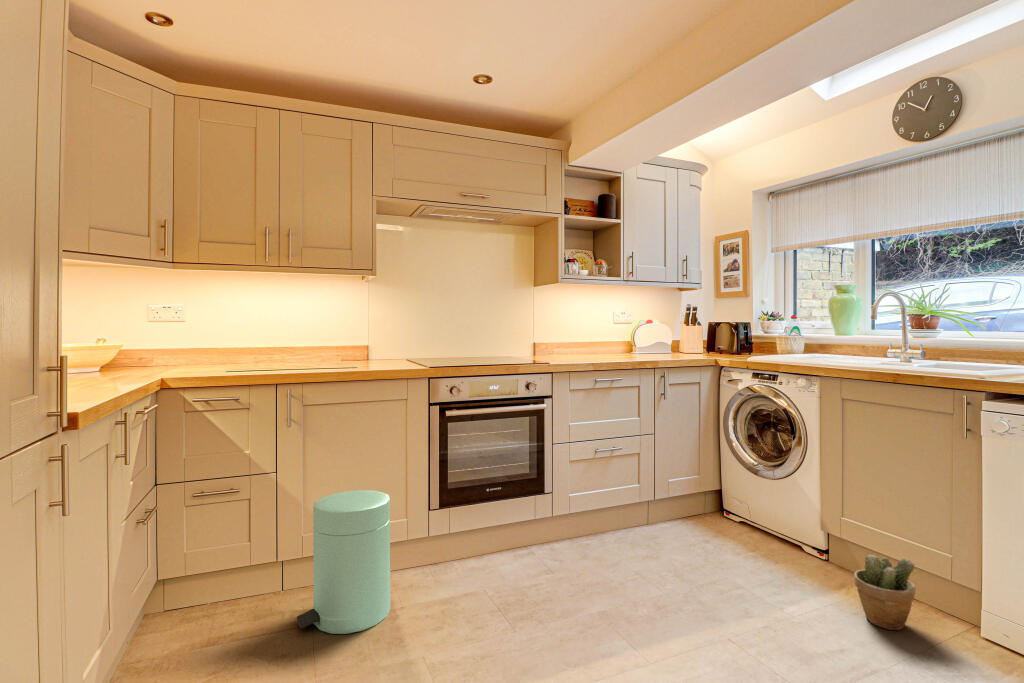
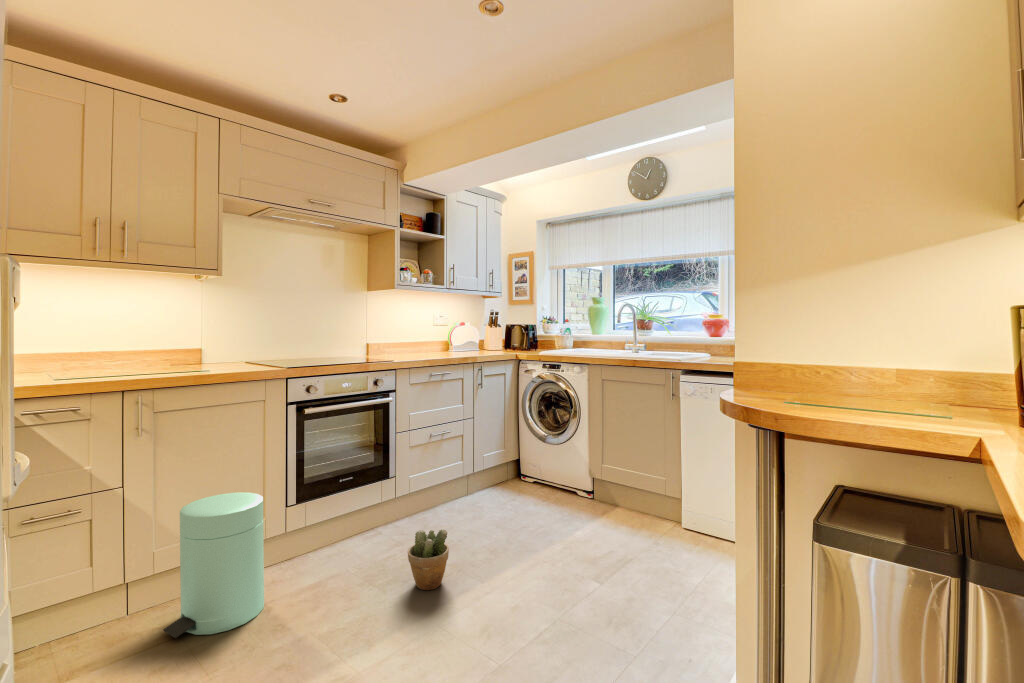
potted plant: present [854,555,916,630] -> present [408,529,449,590]

